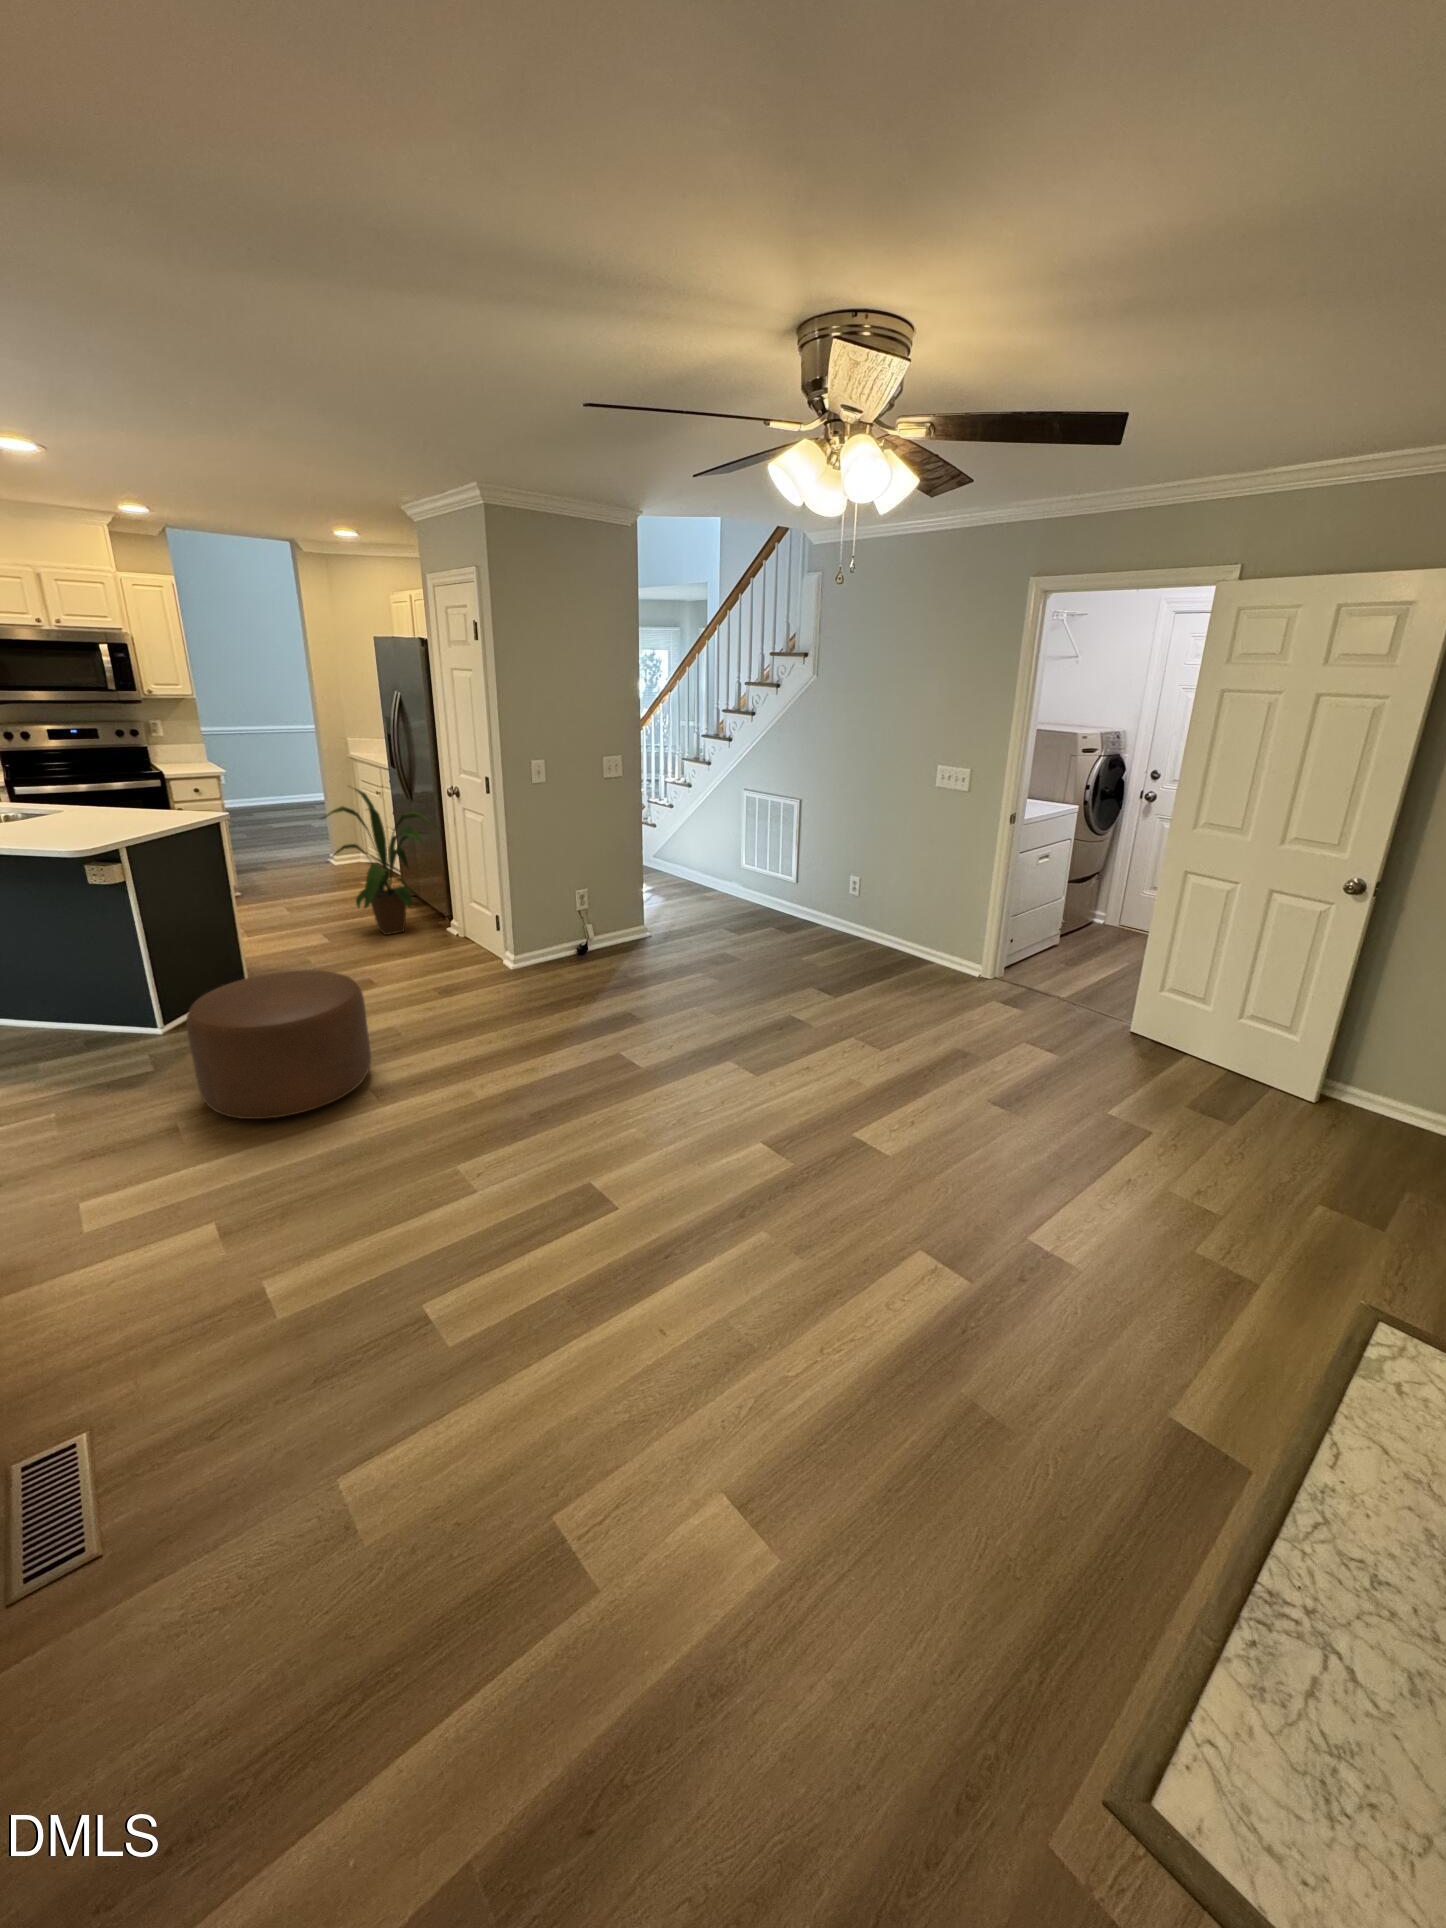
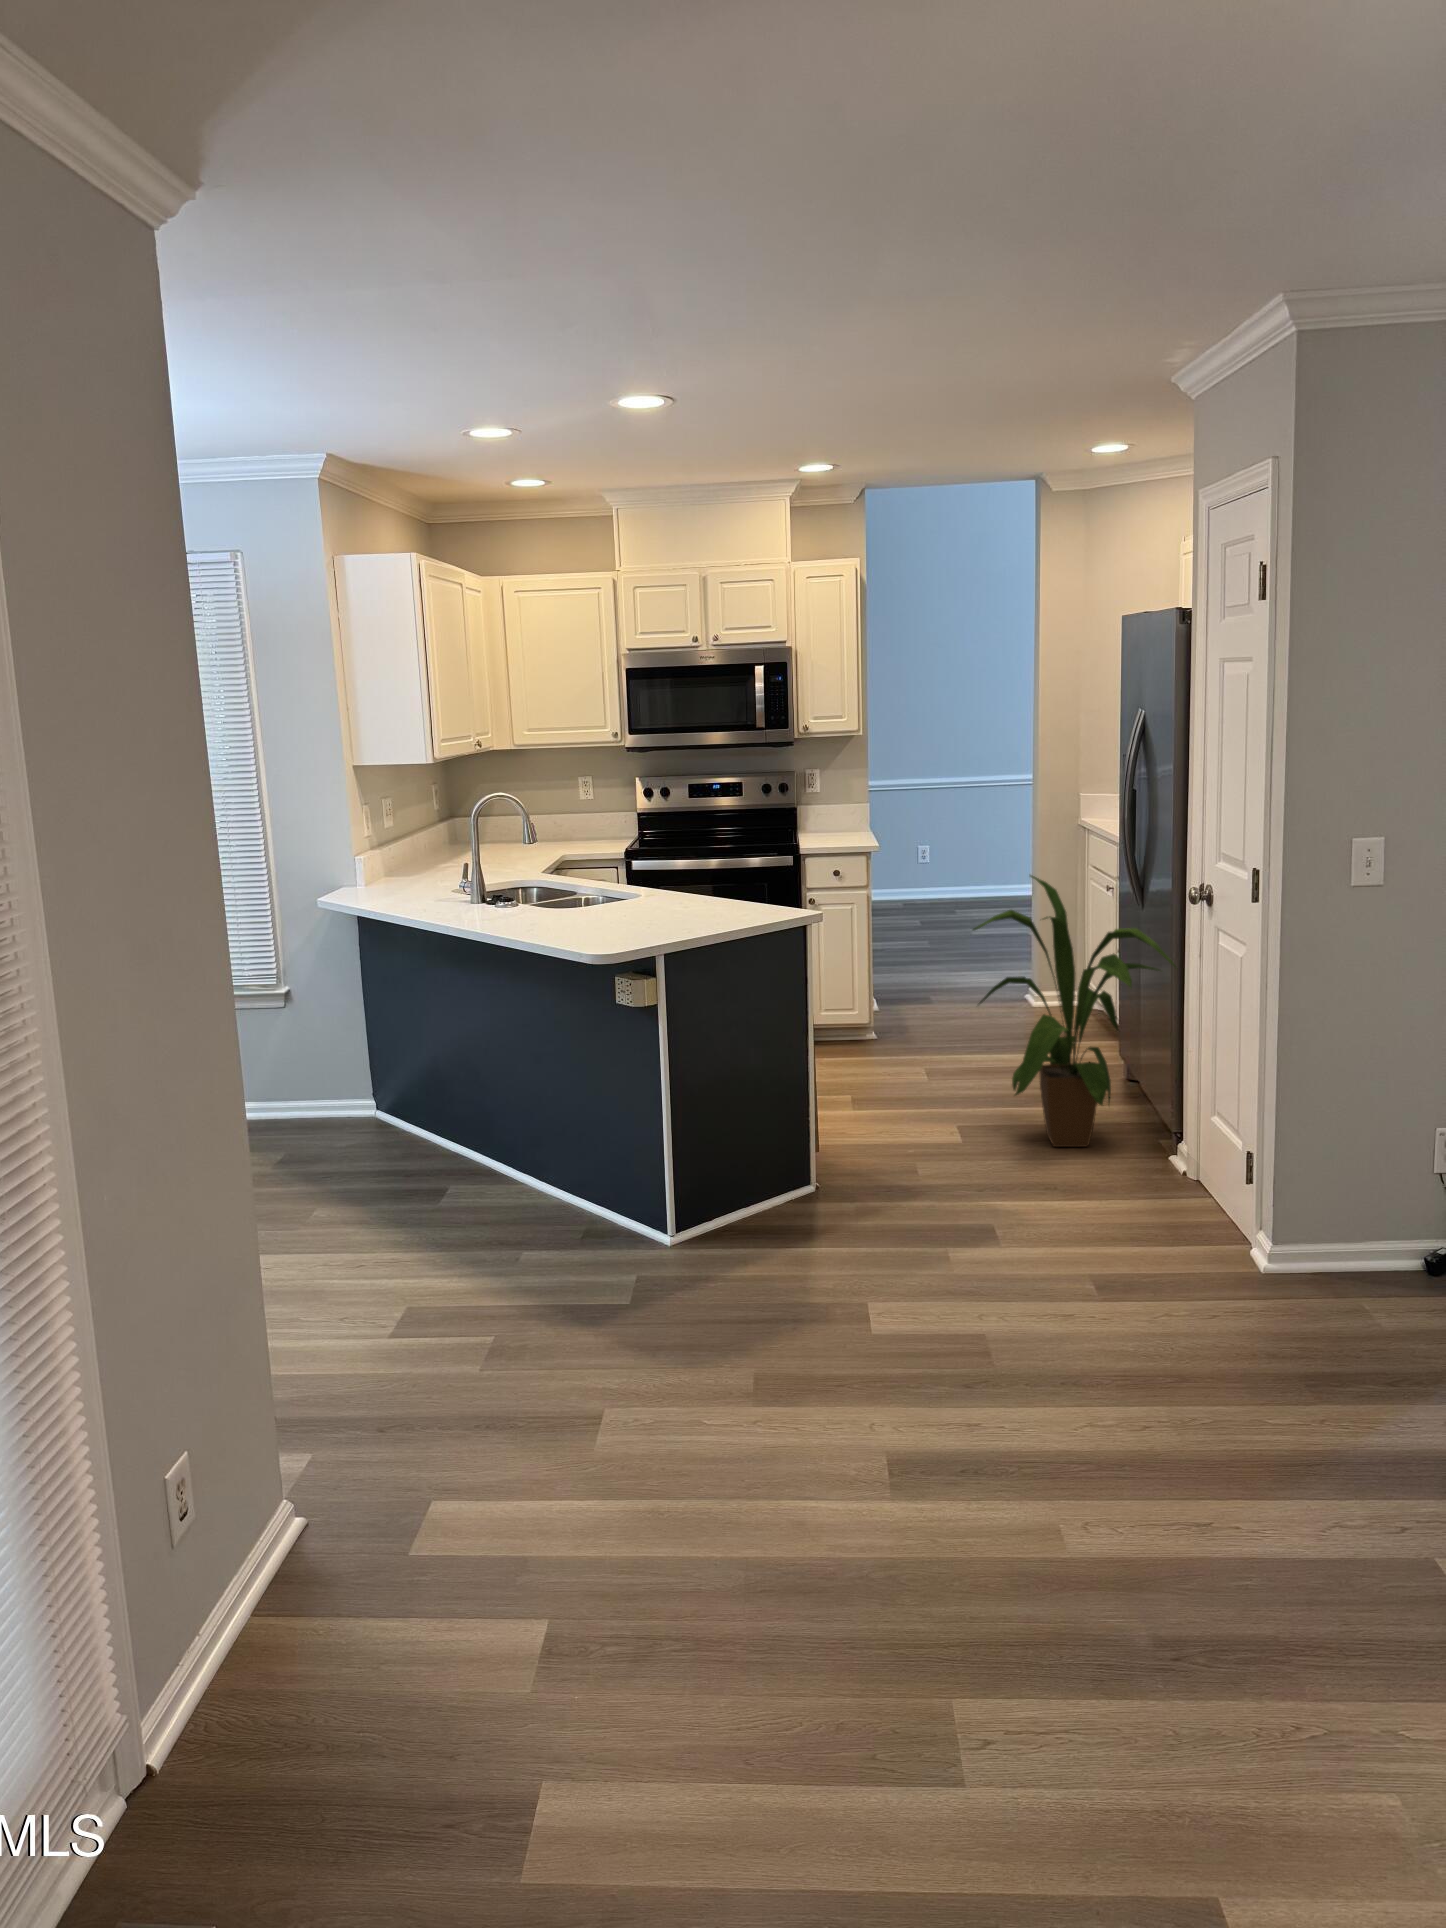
ottoman: present [186,970,371,1119] -> none [636,1191,909,1462]

